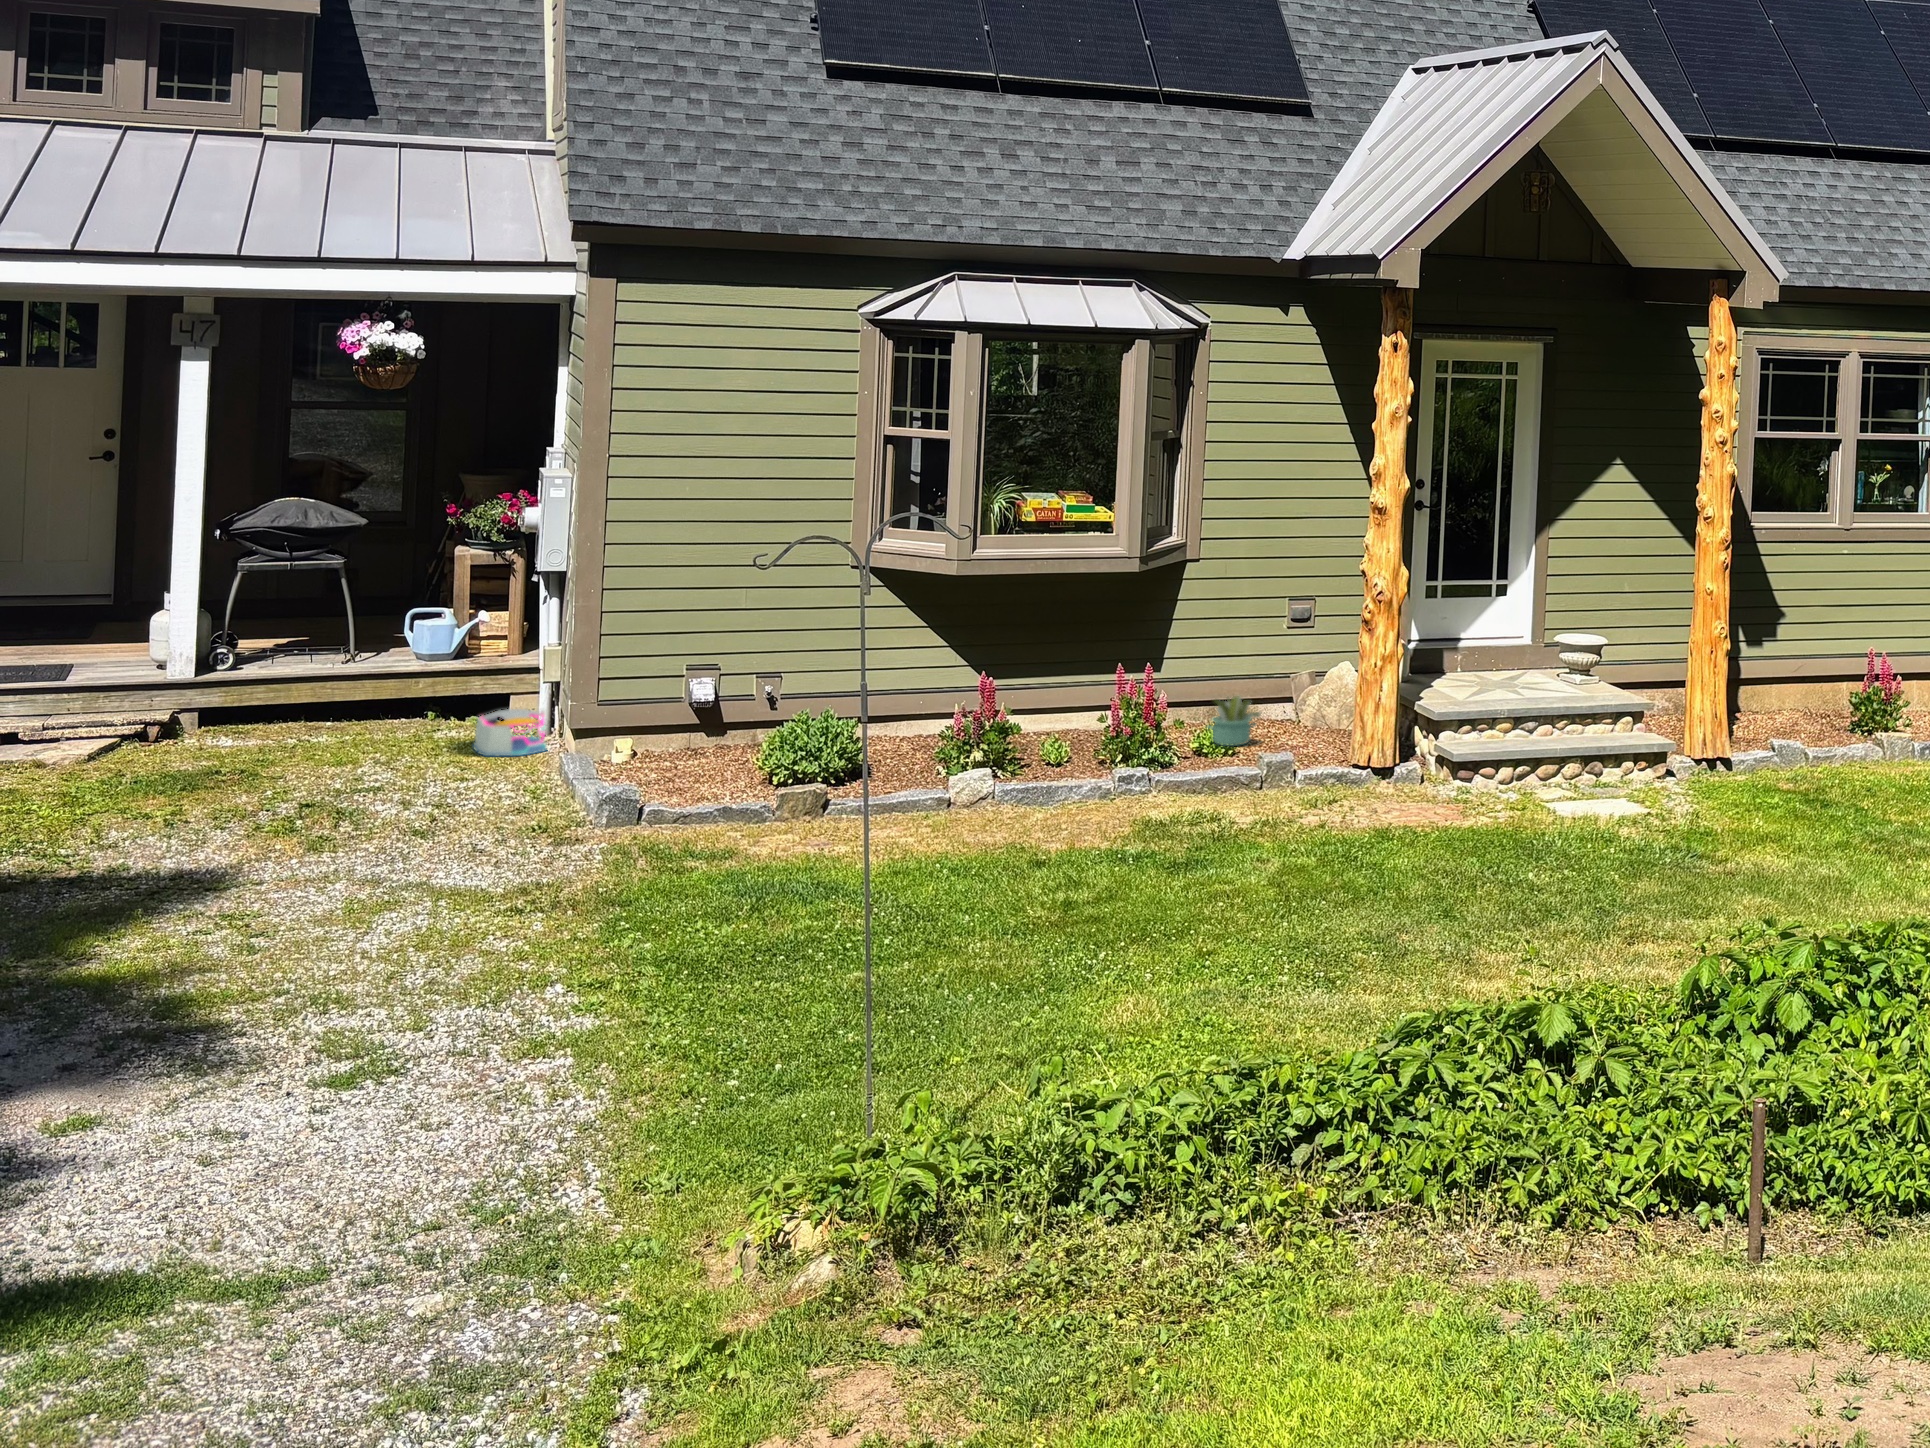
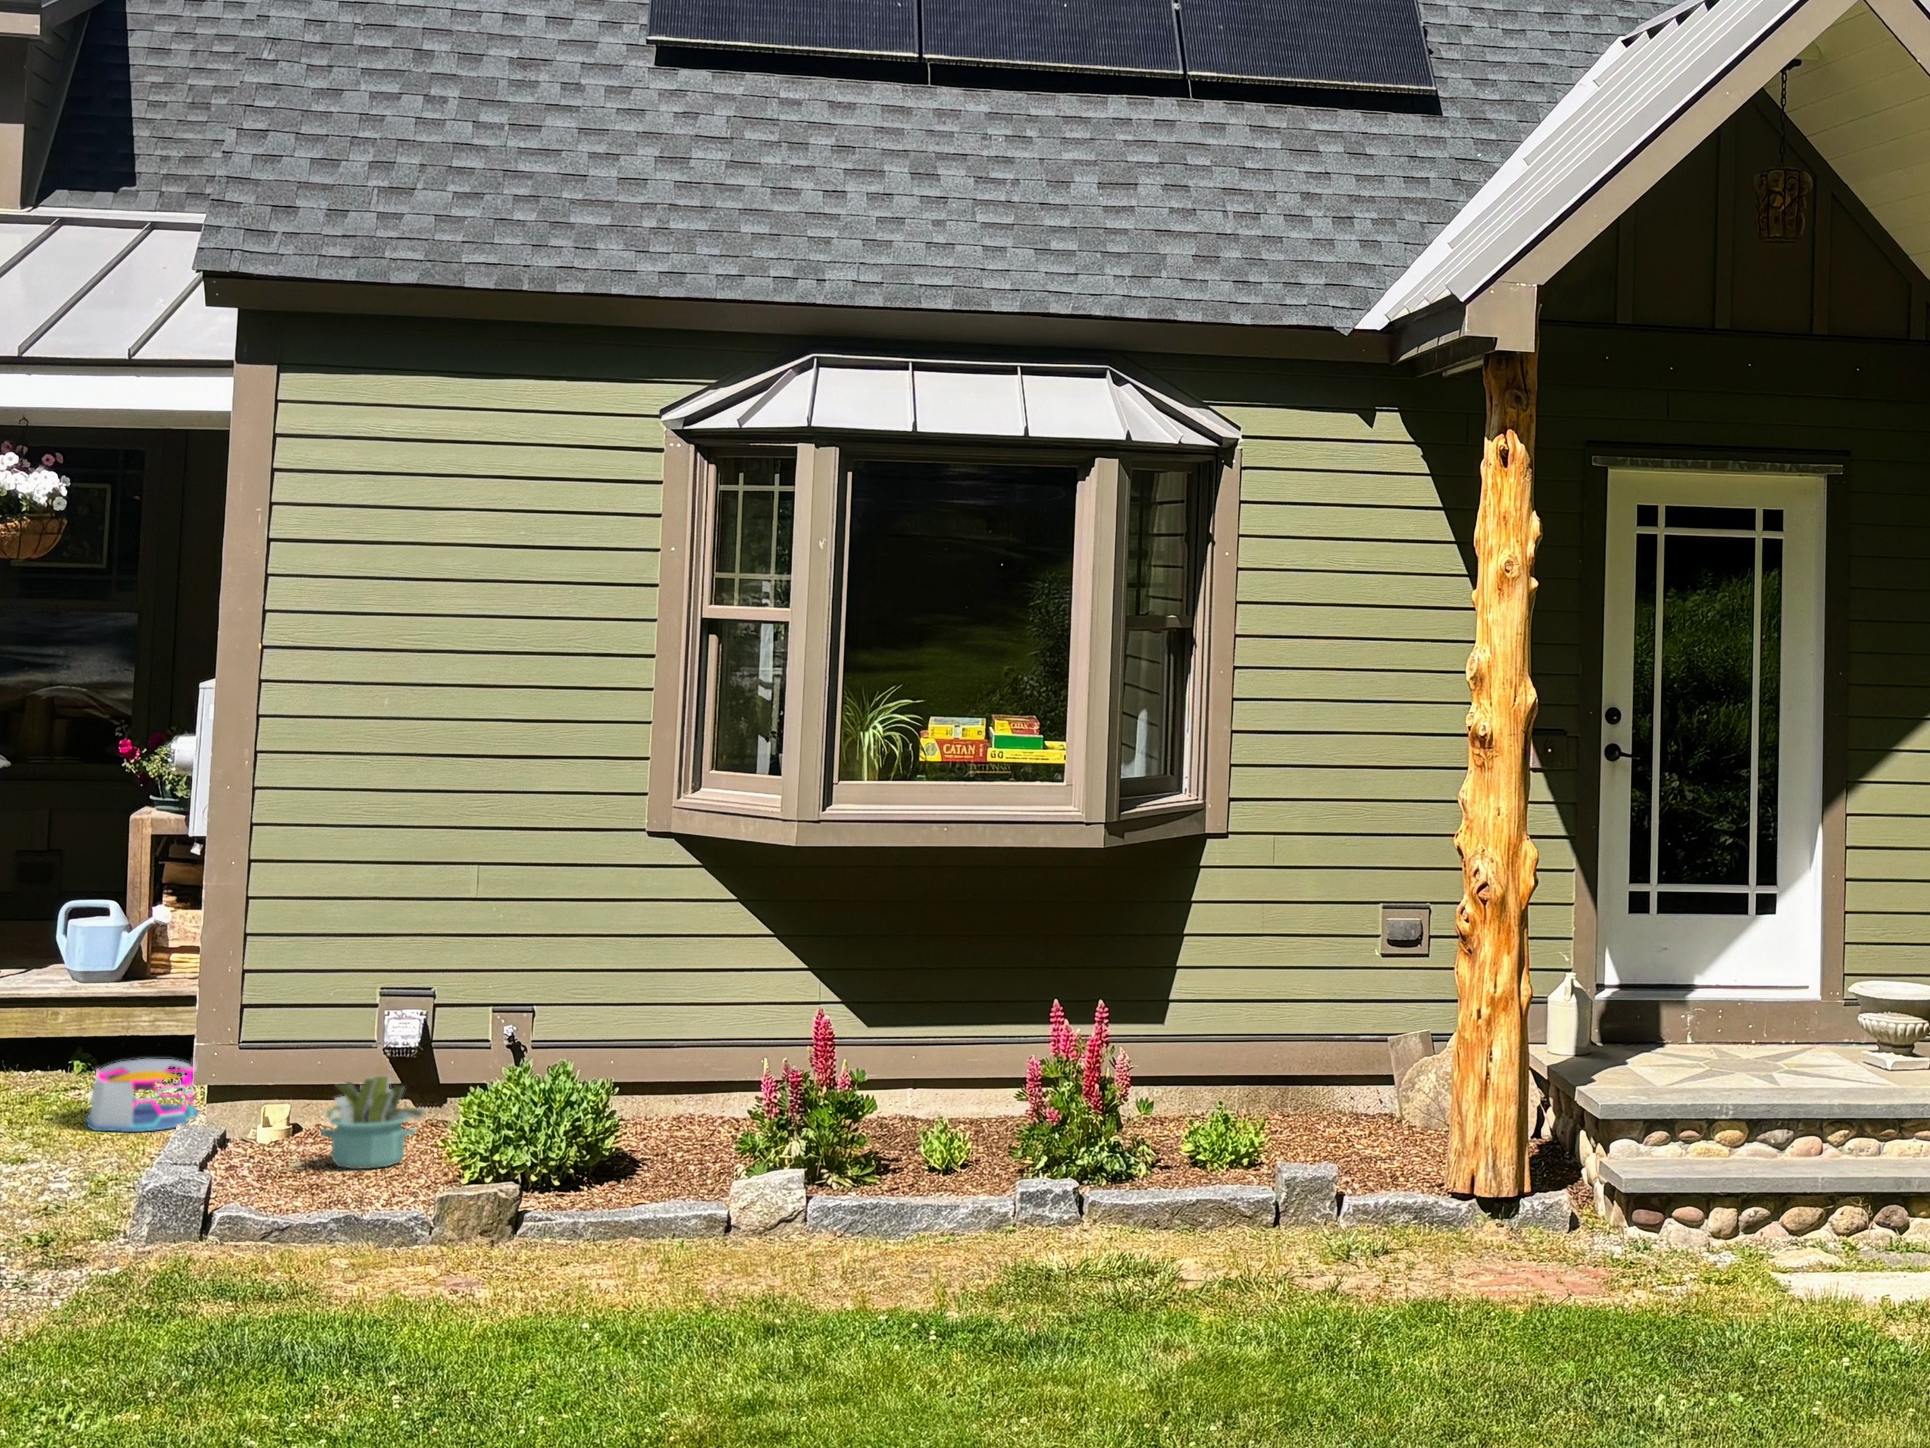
decorative plant: present [1208,696,1260,746] -> present [321,1076,424,1169]

